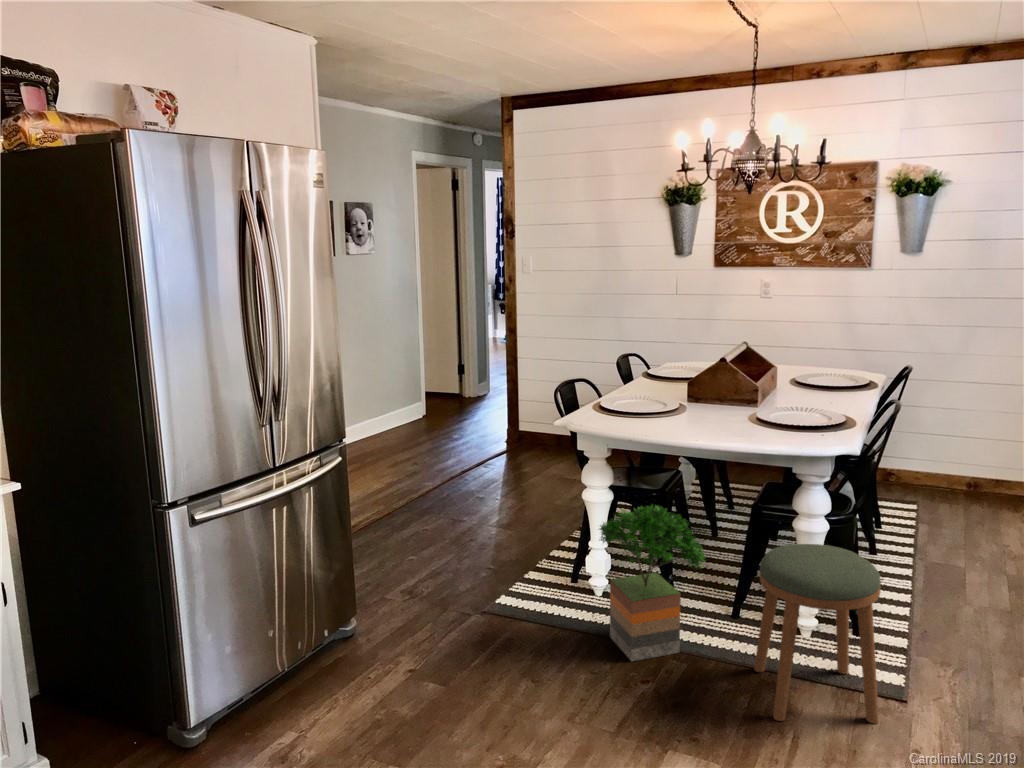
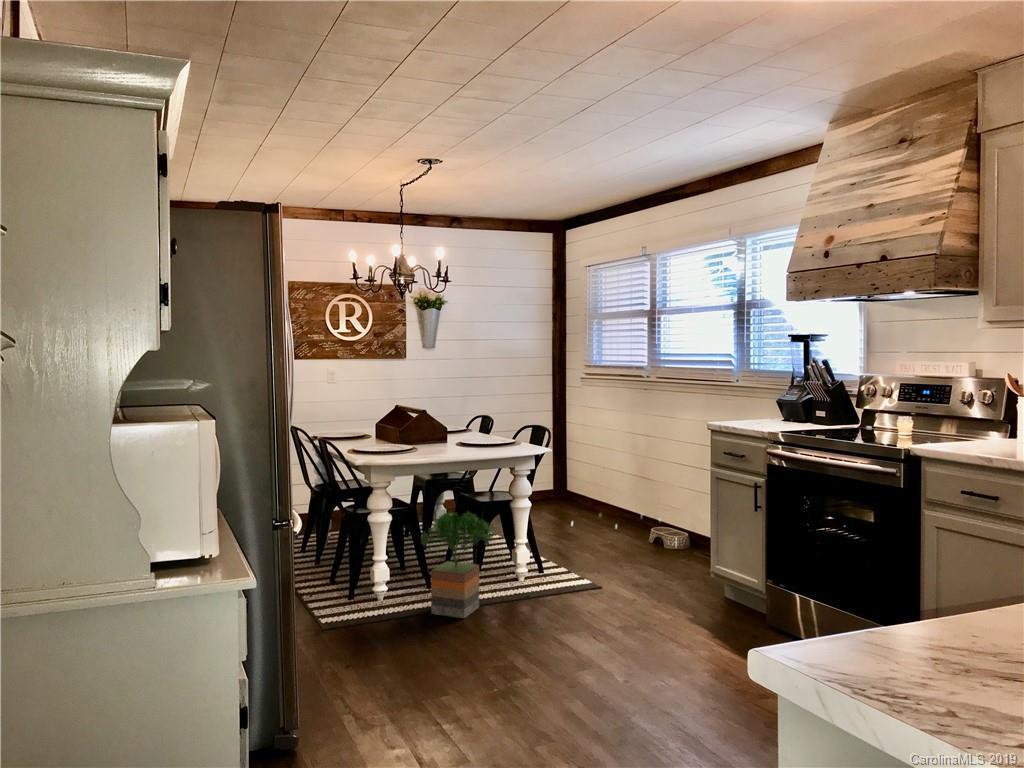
stool: present [754,544,881,724] -> none [523,511,601,613]

